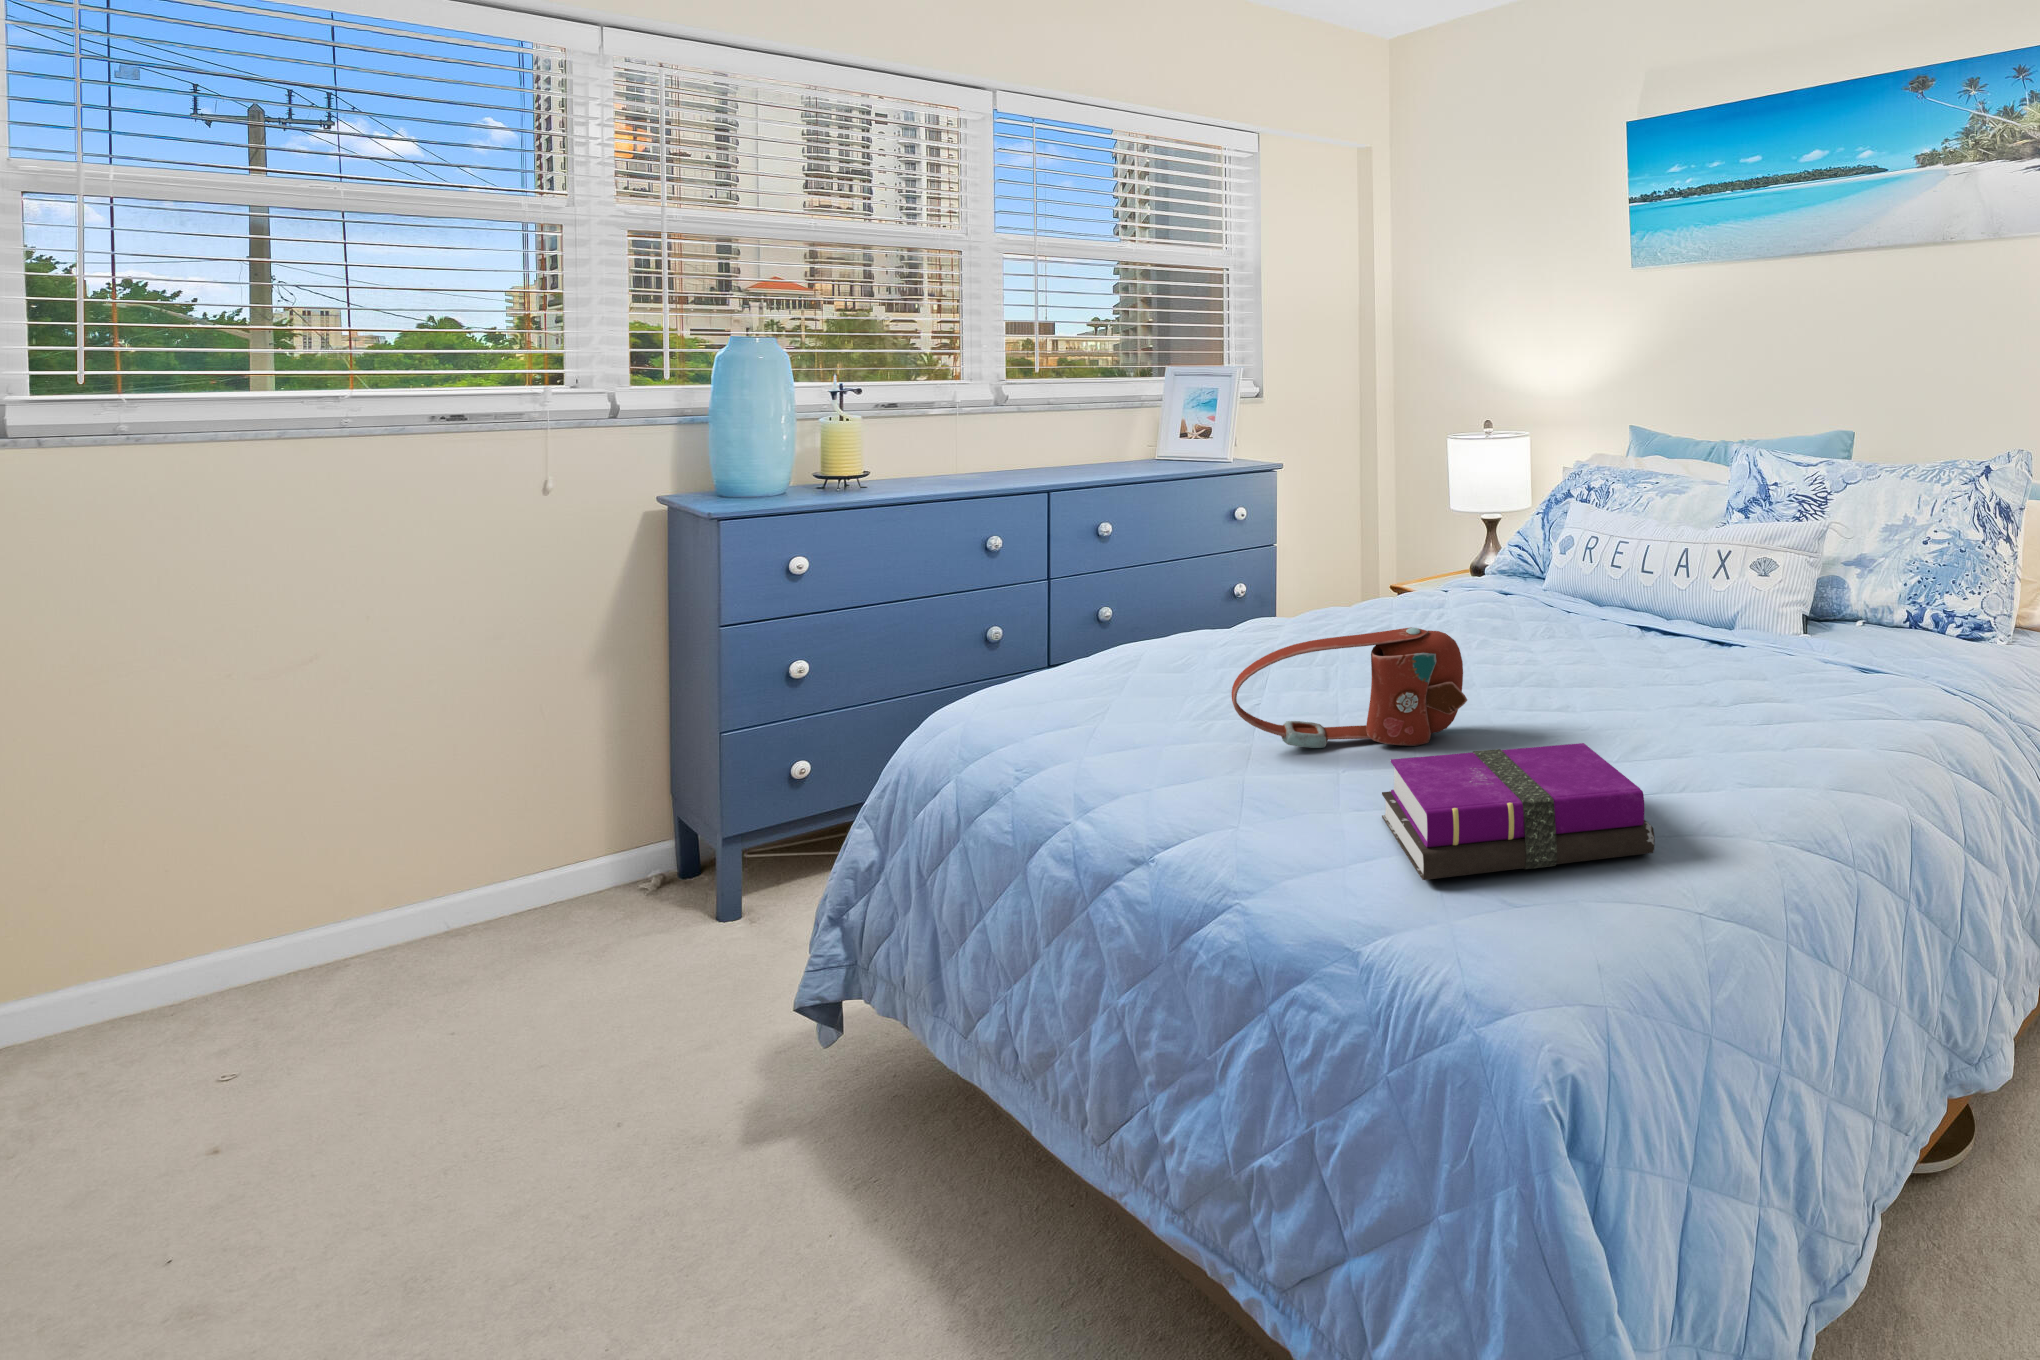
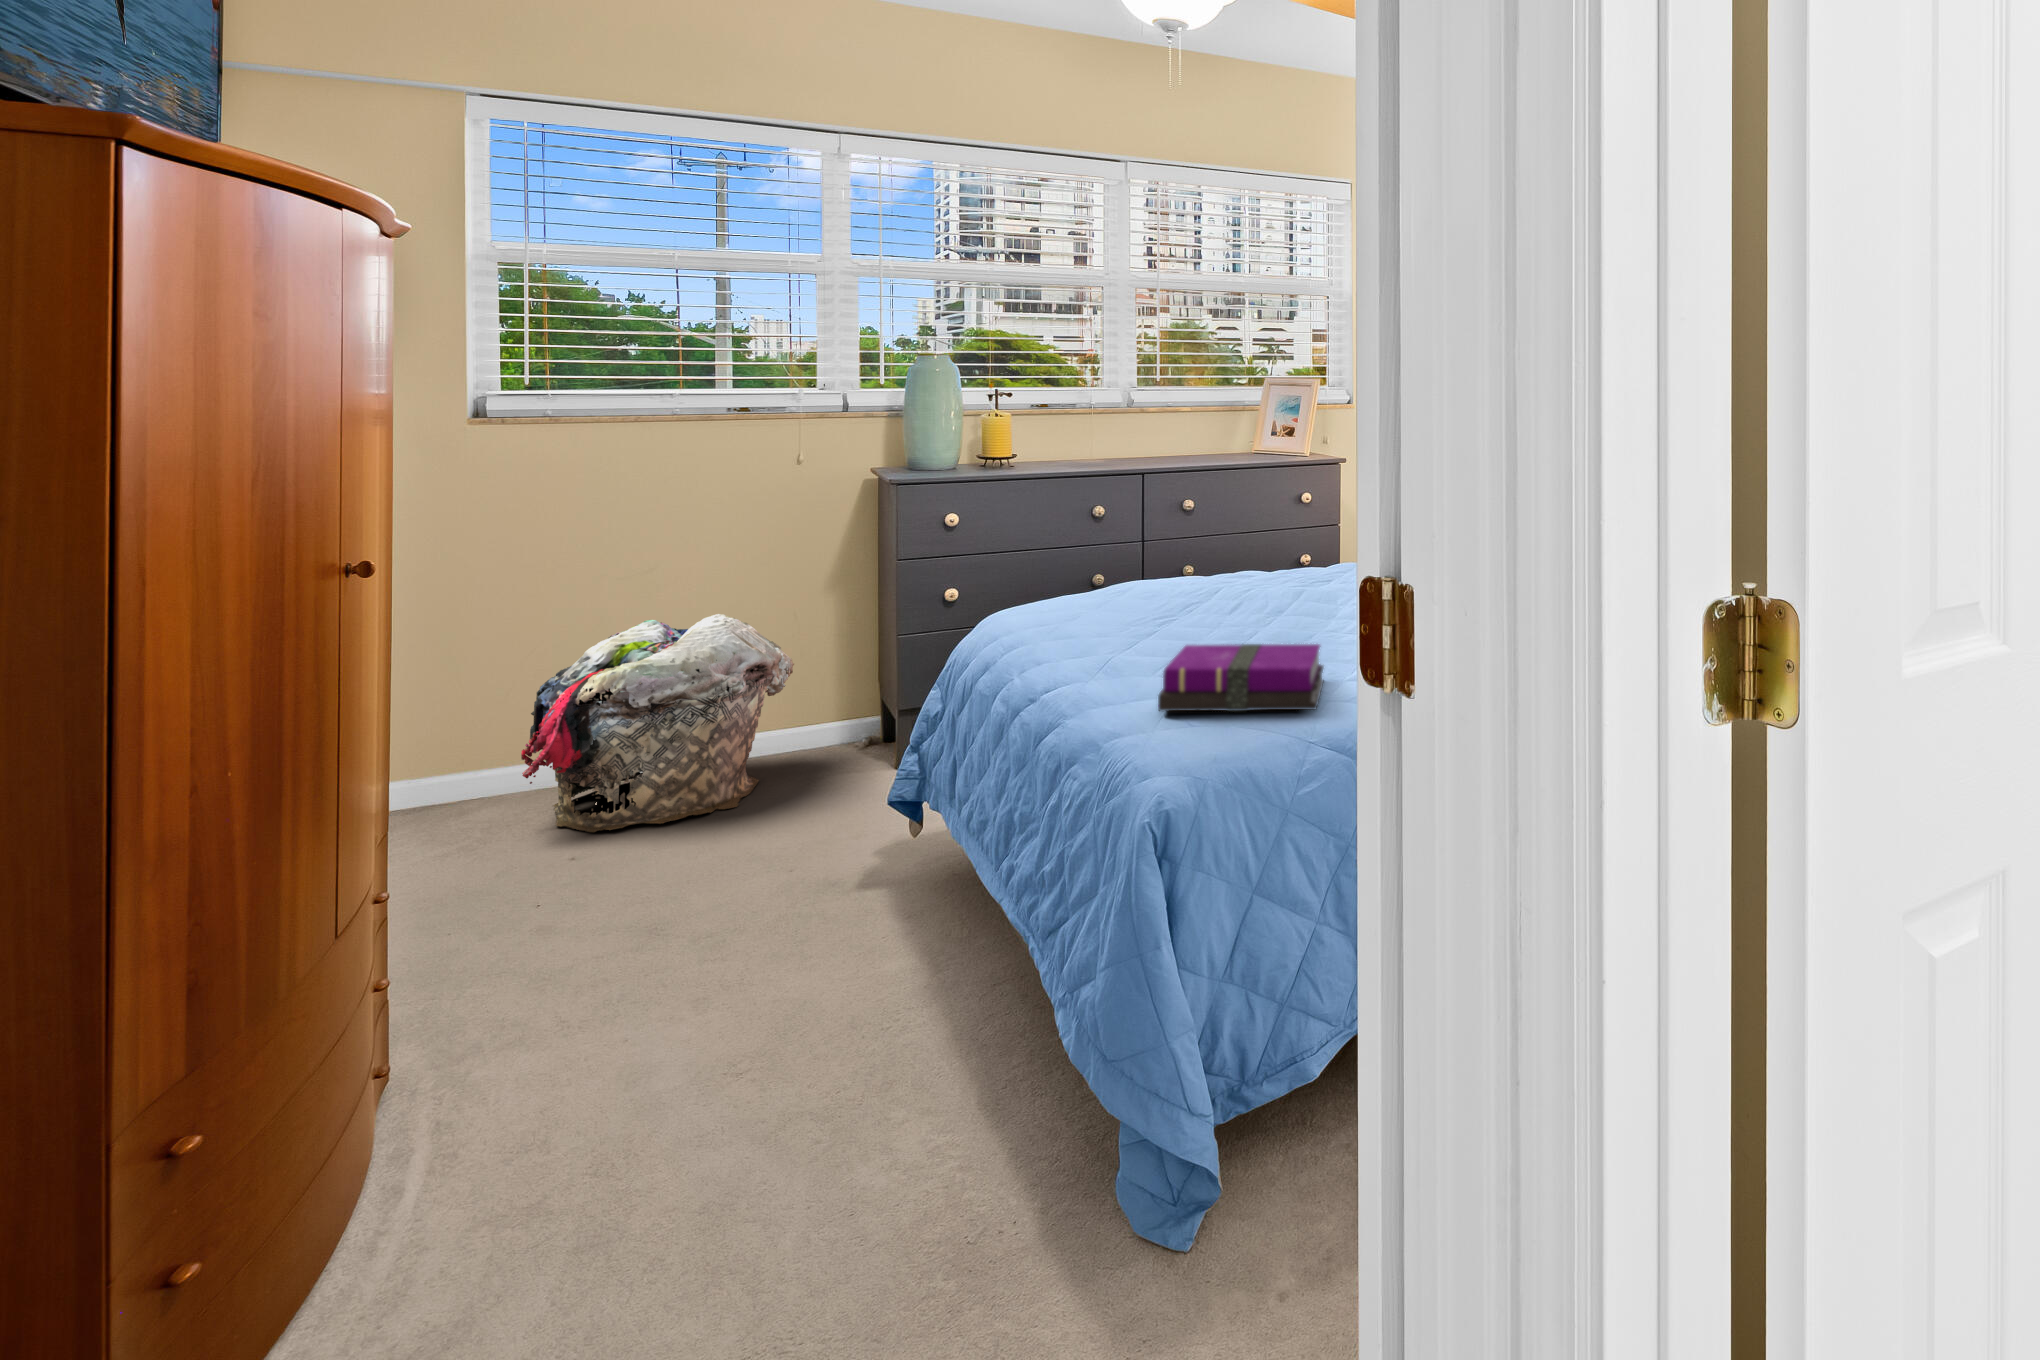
handbag: present [1232,627,1467,748] -> none [1129,567,1291,648]
laundry basket: none [112,727,558,1100] -> present [521,614,794,832]

